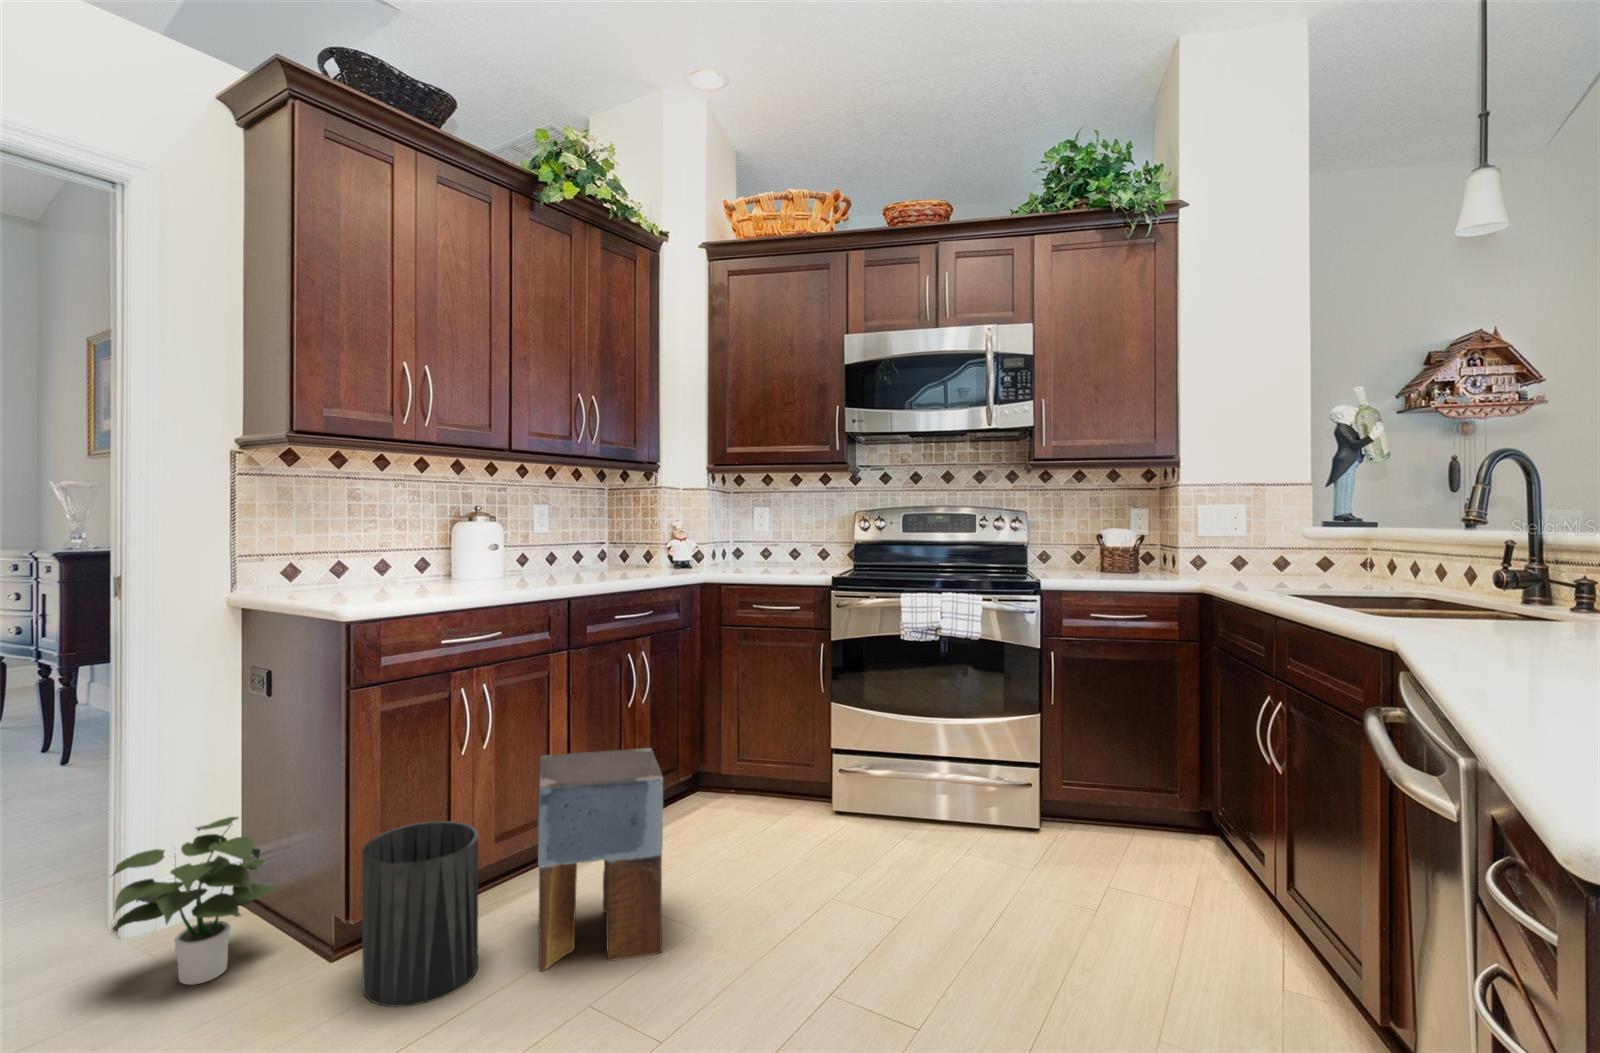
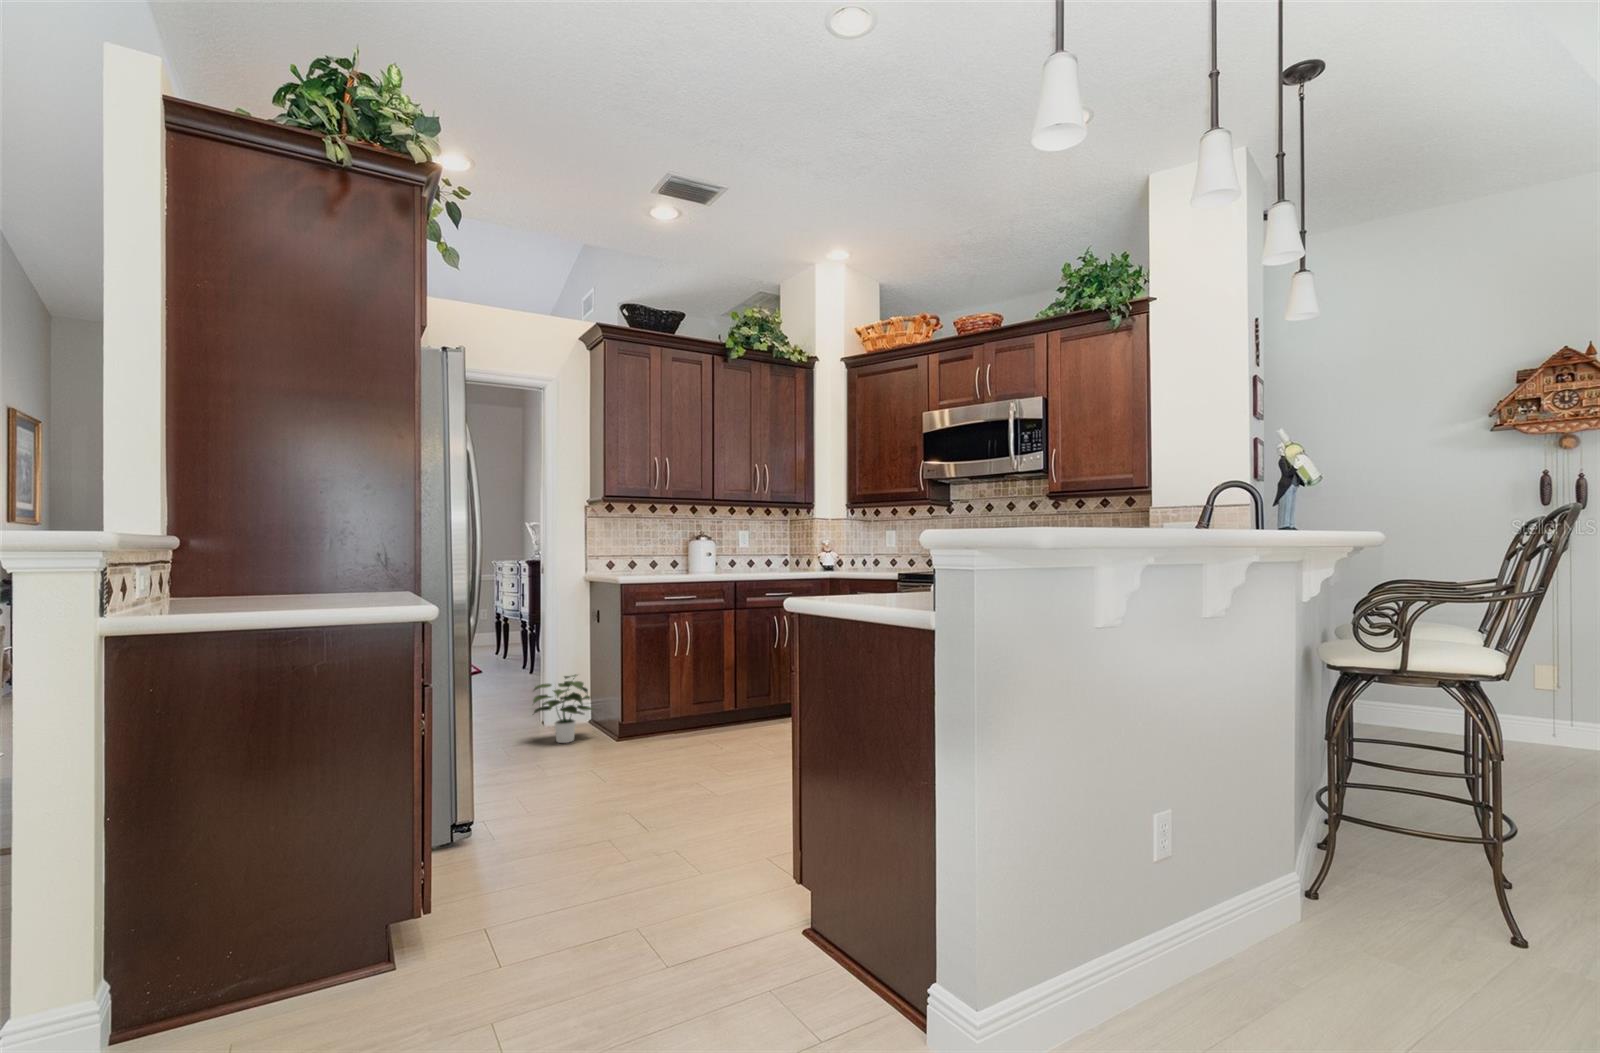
stool: present [538,748,663,971] -> none [694,657,762,757]
trash can: present [362,821,478,1007] -> none [621,682,671,758]

